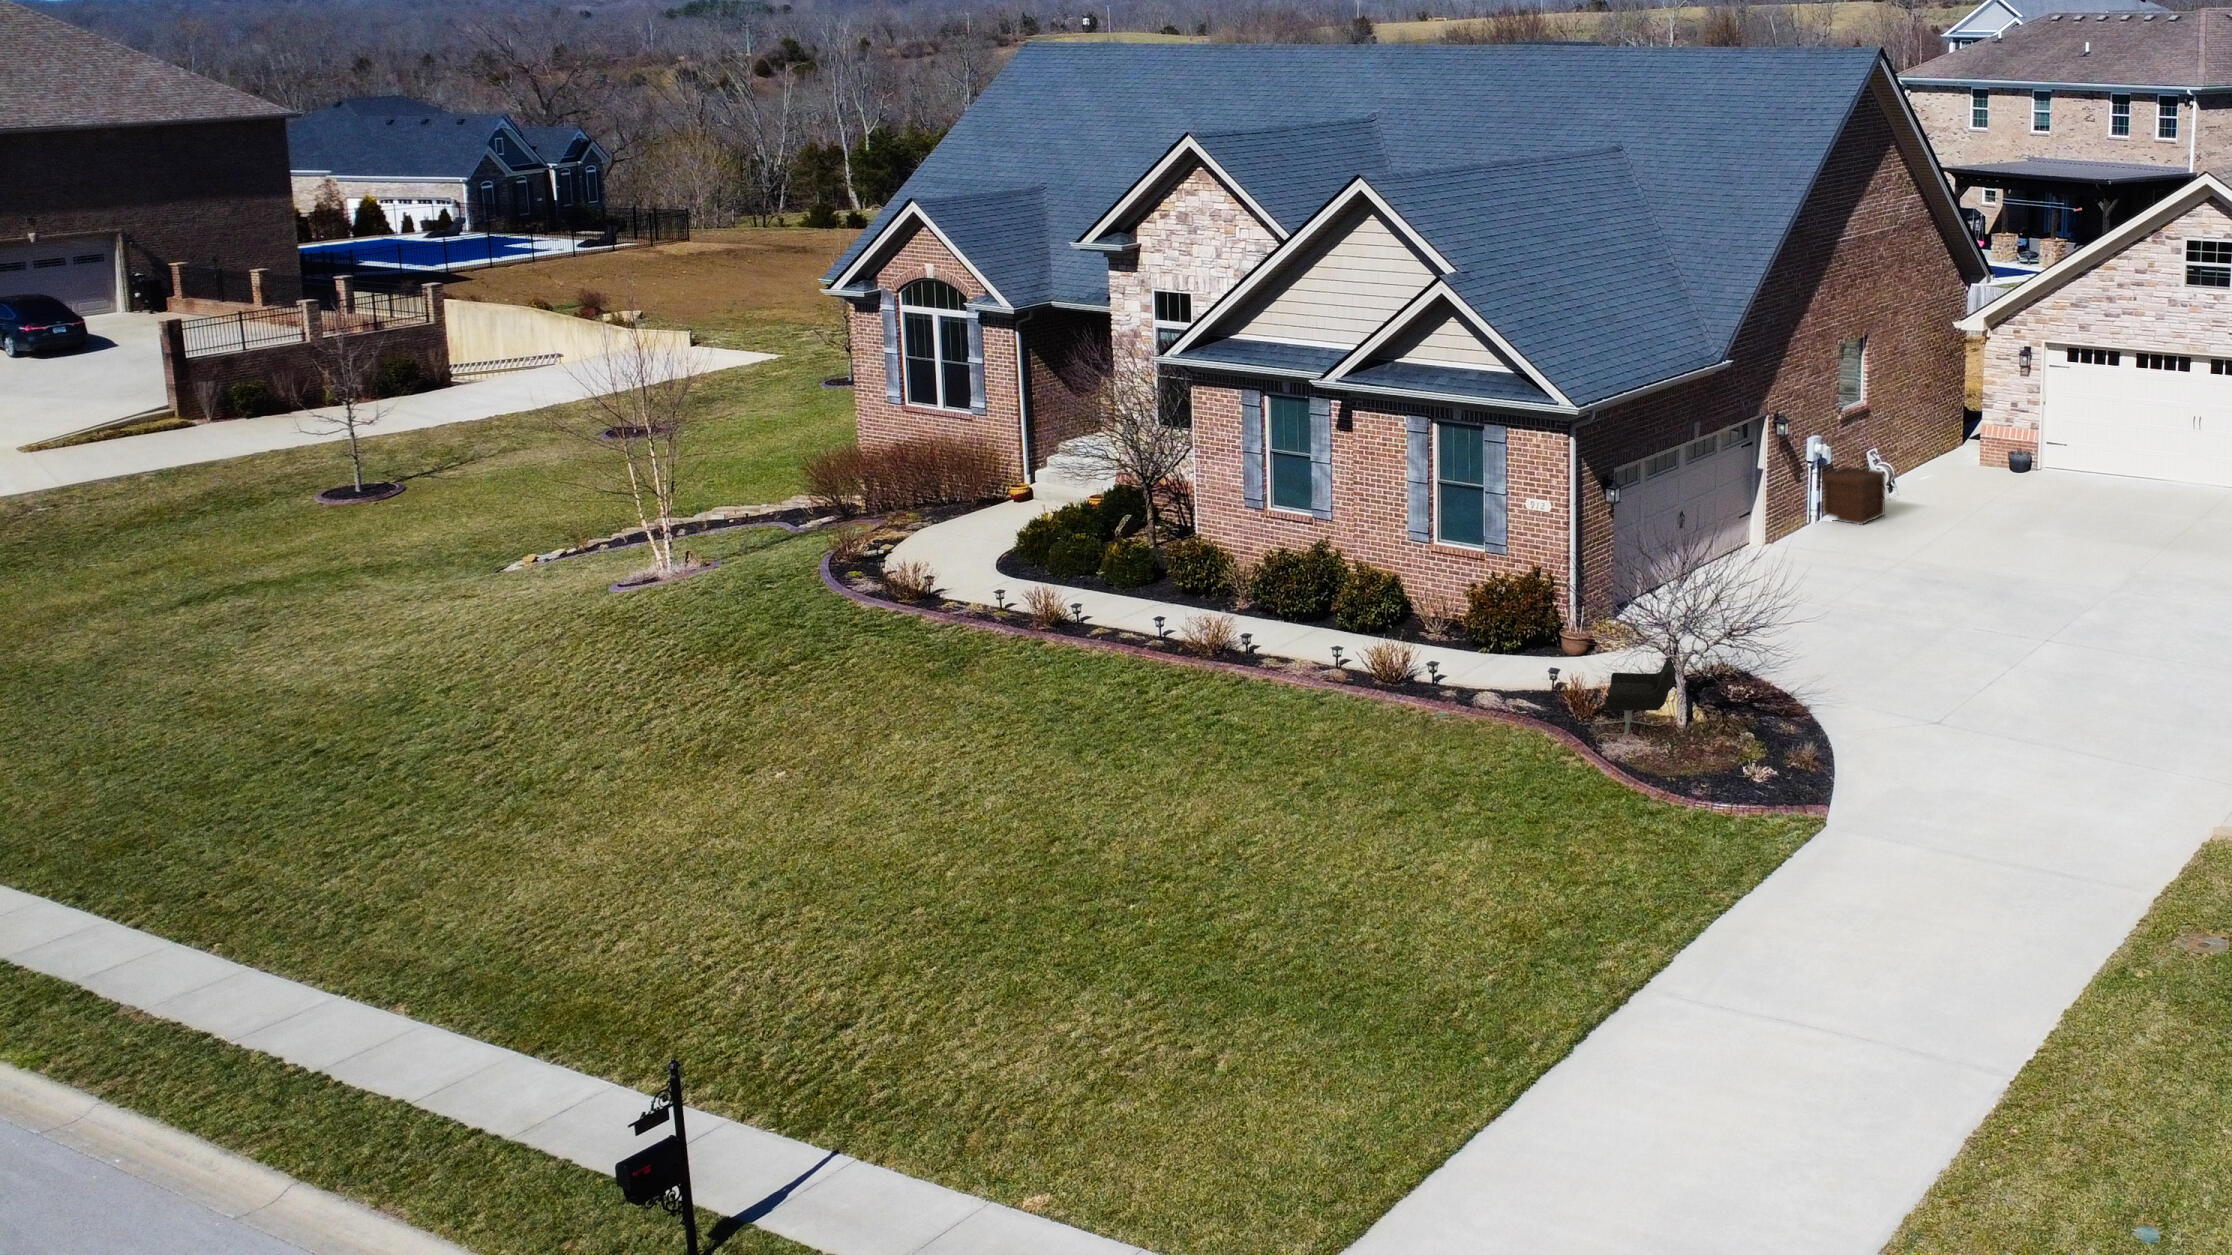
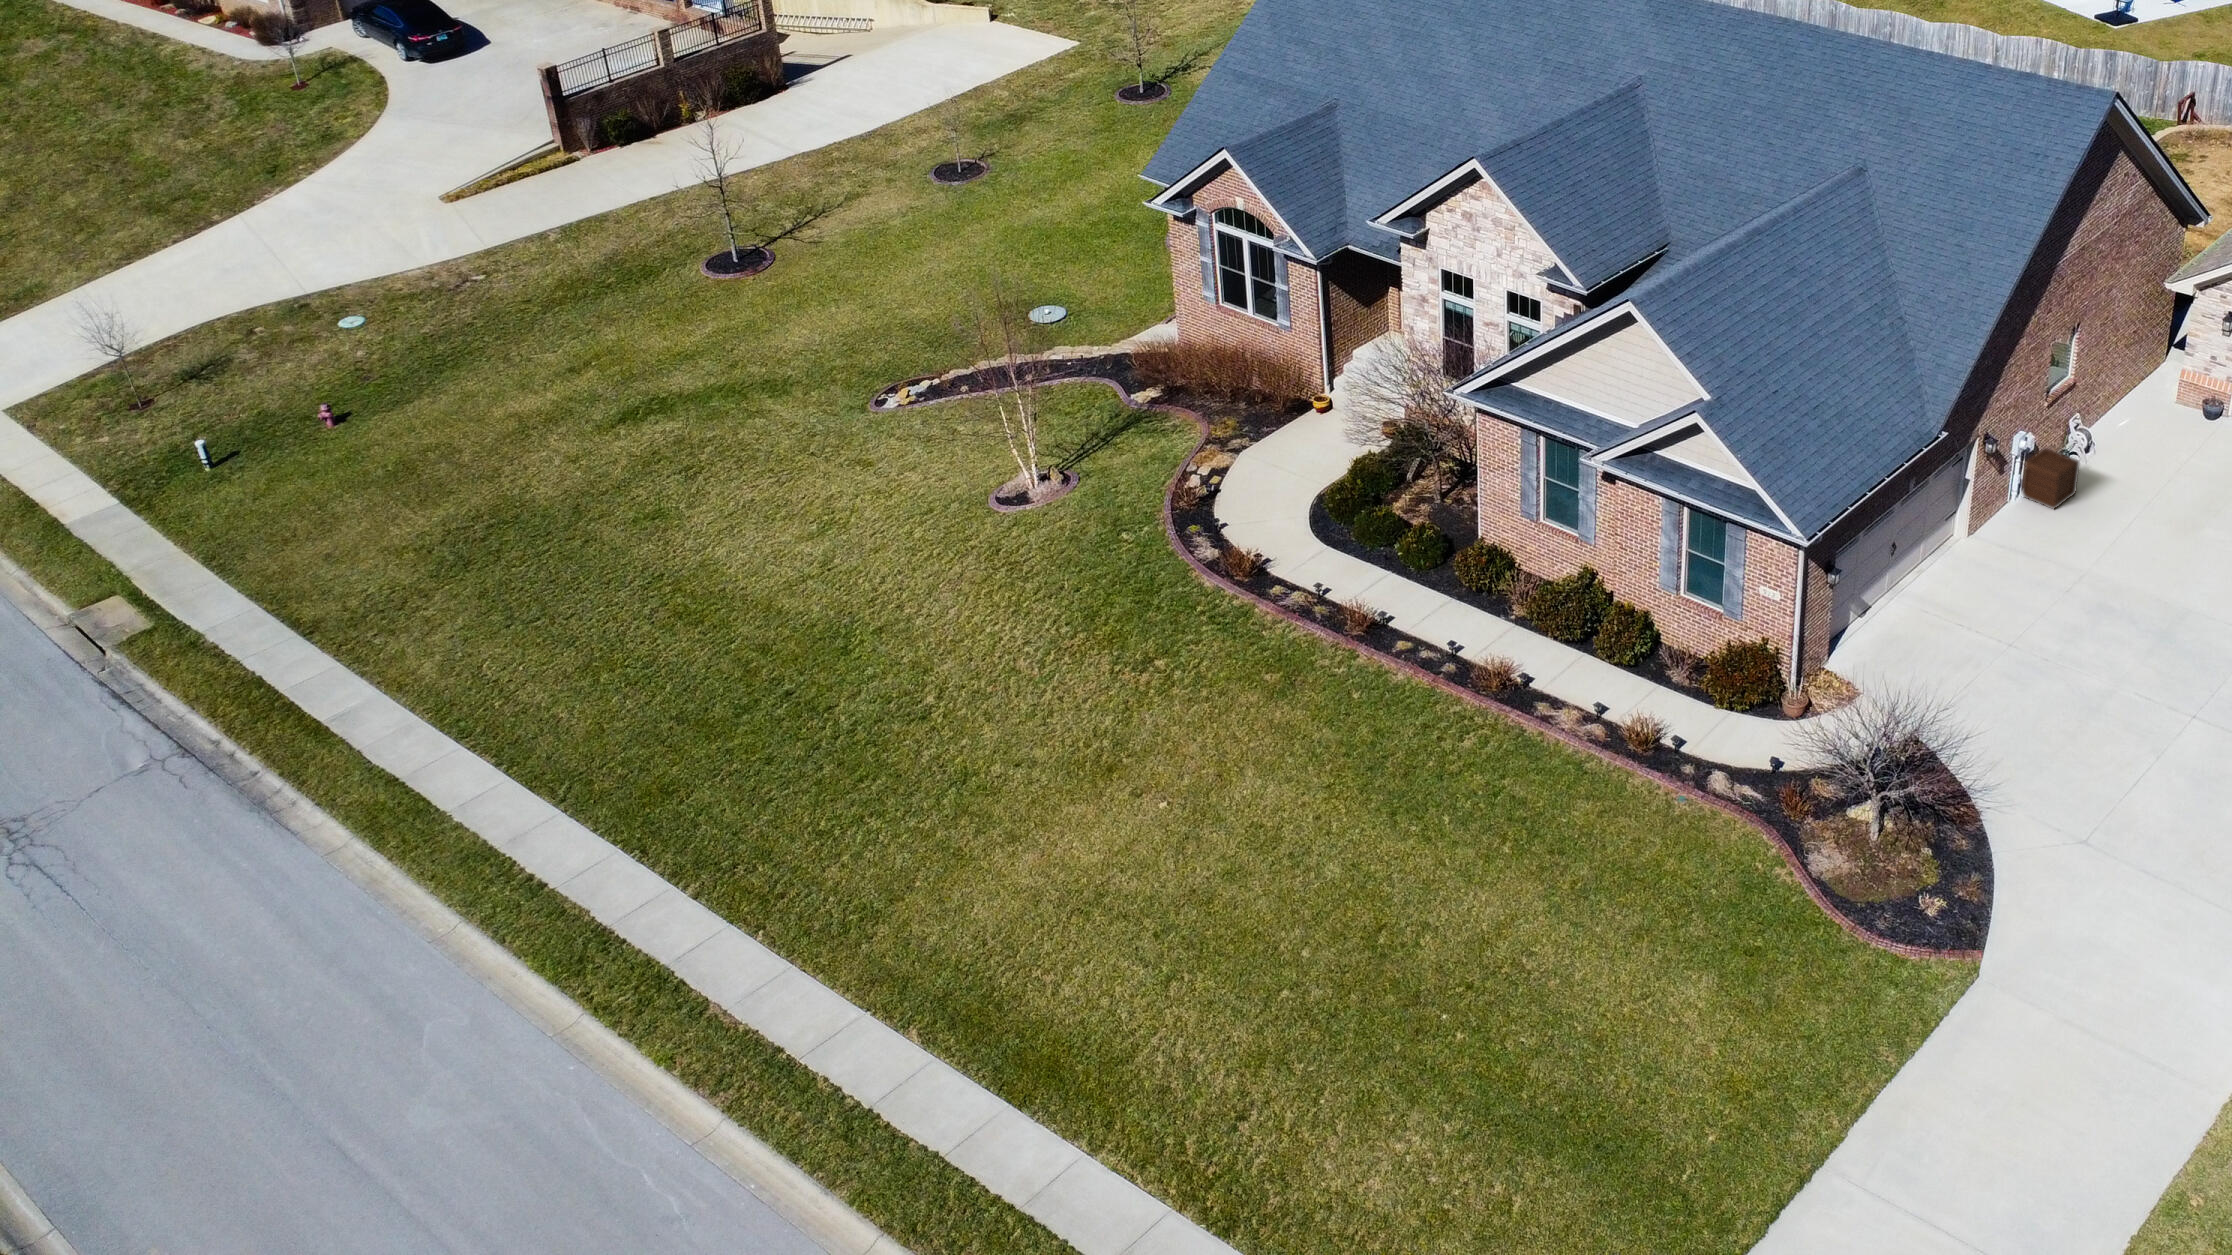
lounge chair: present [1595,658,1677,735] -> none [1805,778,1875,842]

